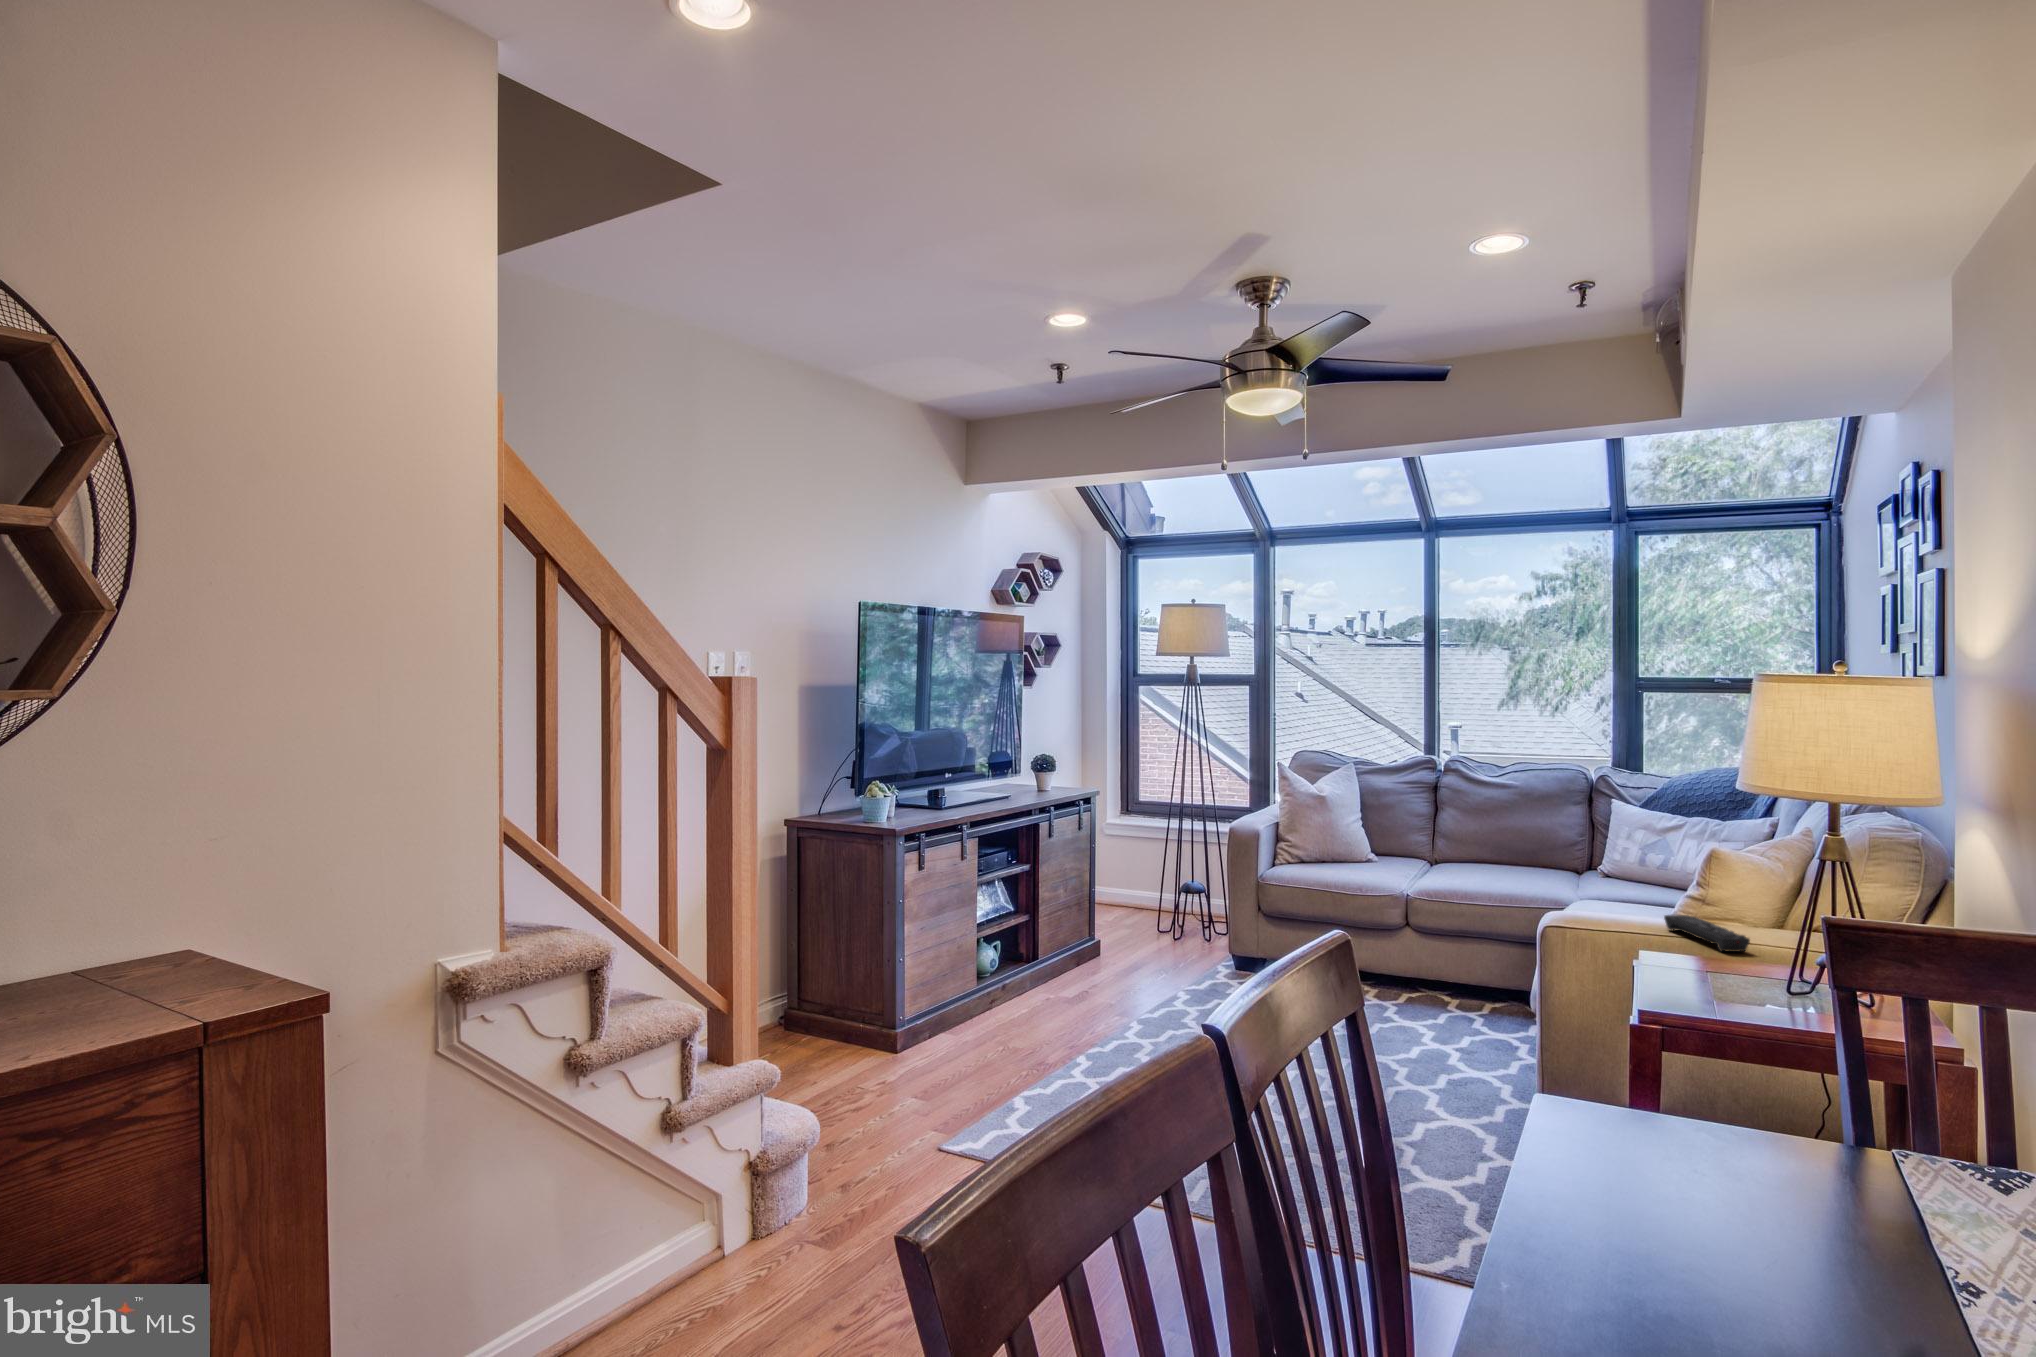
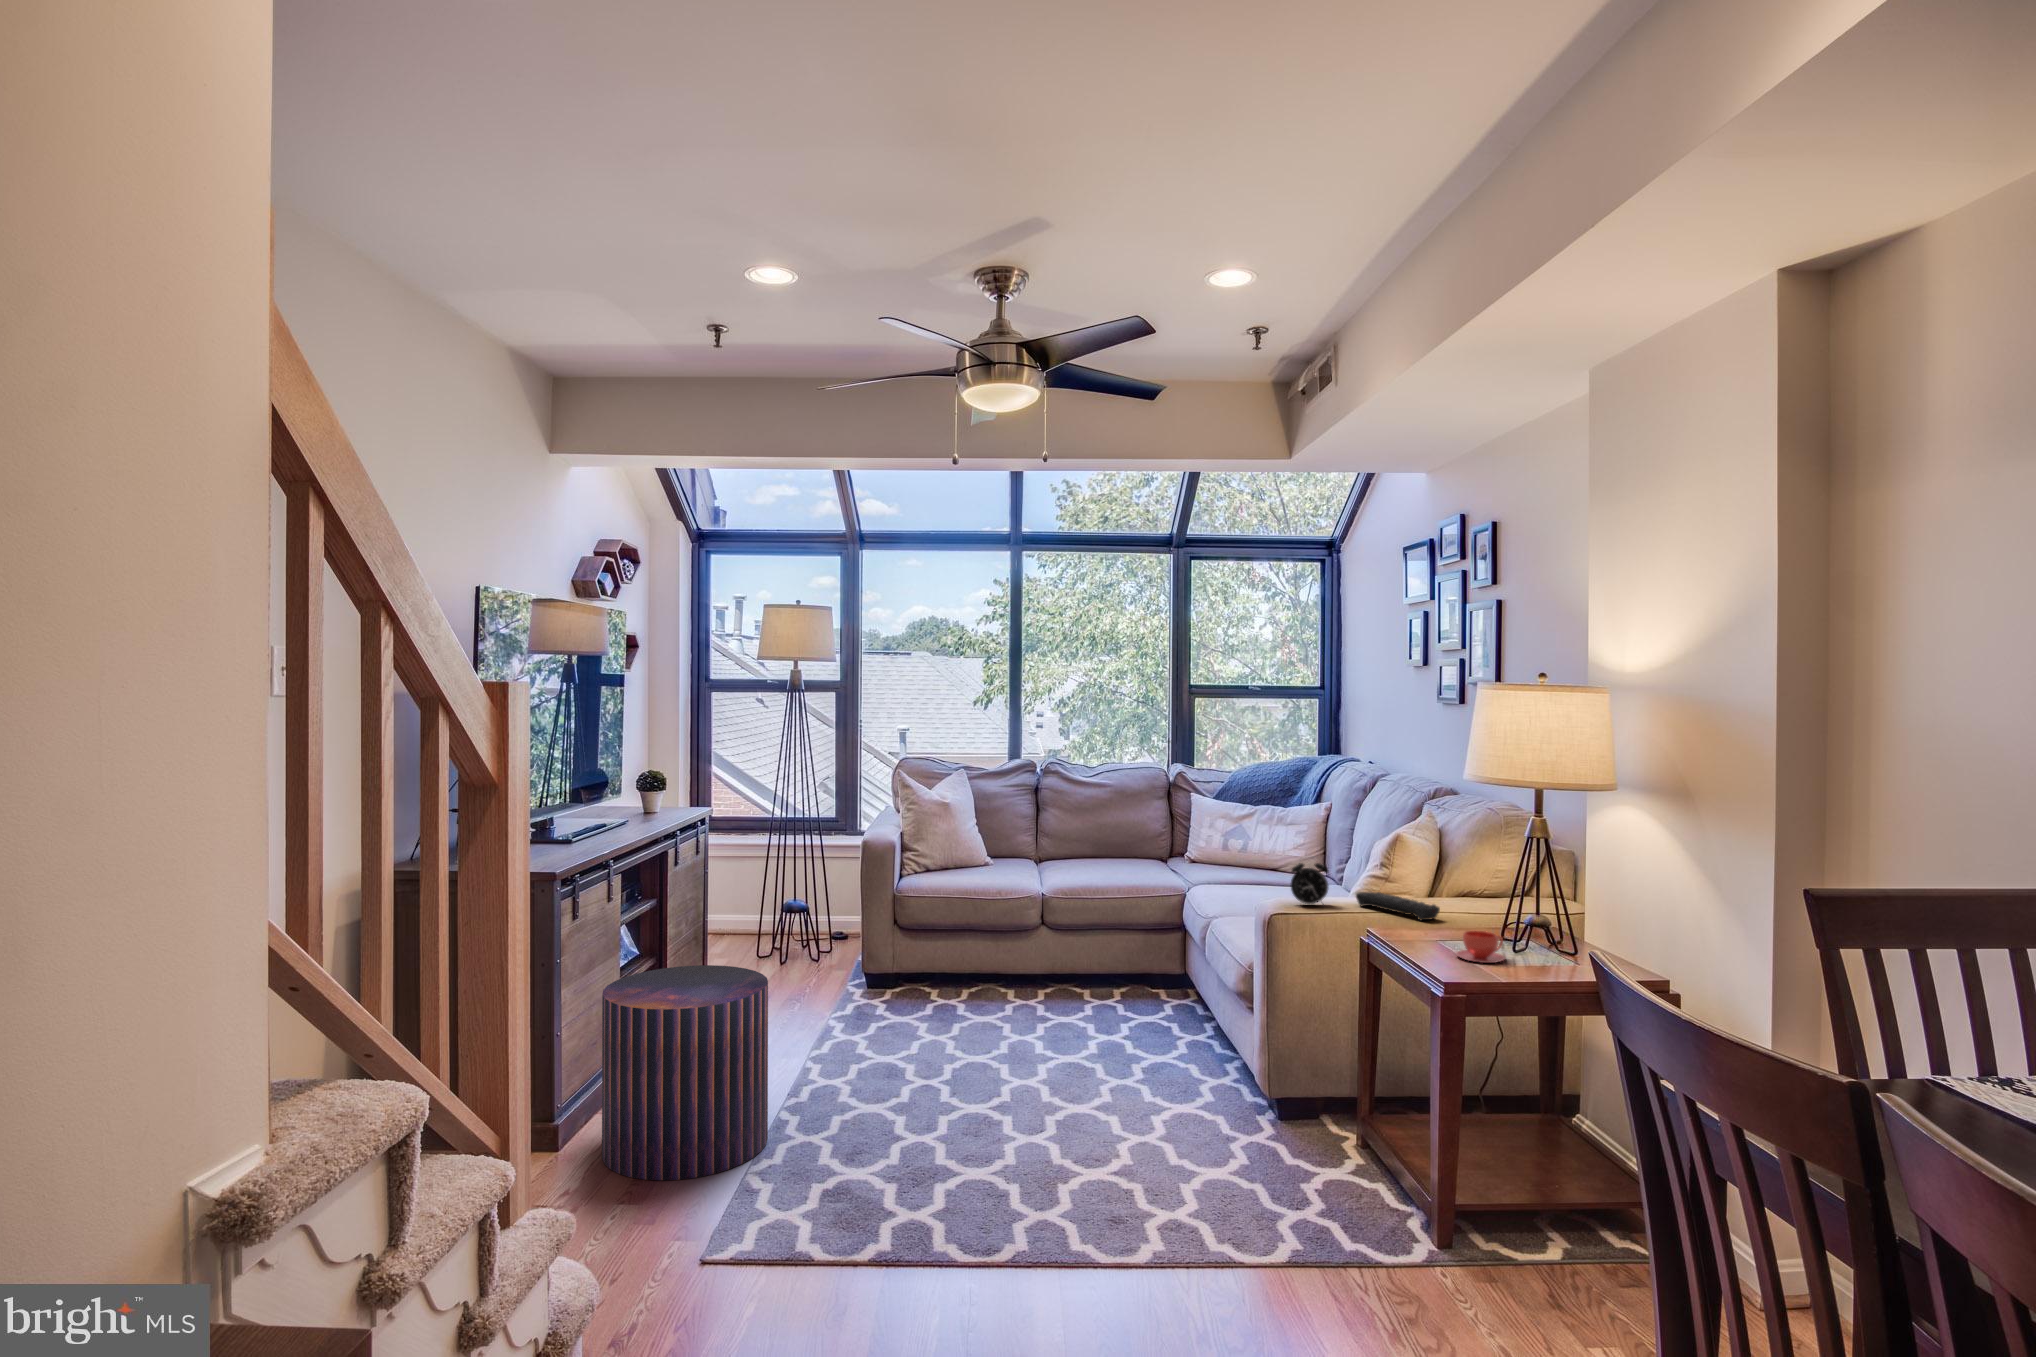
alarm clock: none [1584,869,1630,926] -> present [1290,863,1328,904]
pouf: none [924,918,1058,1091] -> present [602,965,768,1180]
teacup: none [1697,962,1761,1001] -> present [1456,931,1505,963]

